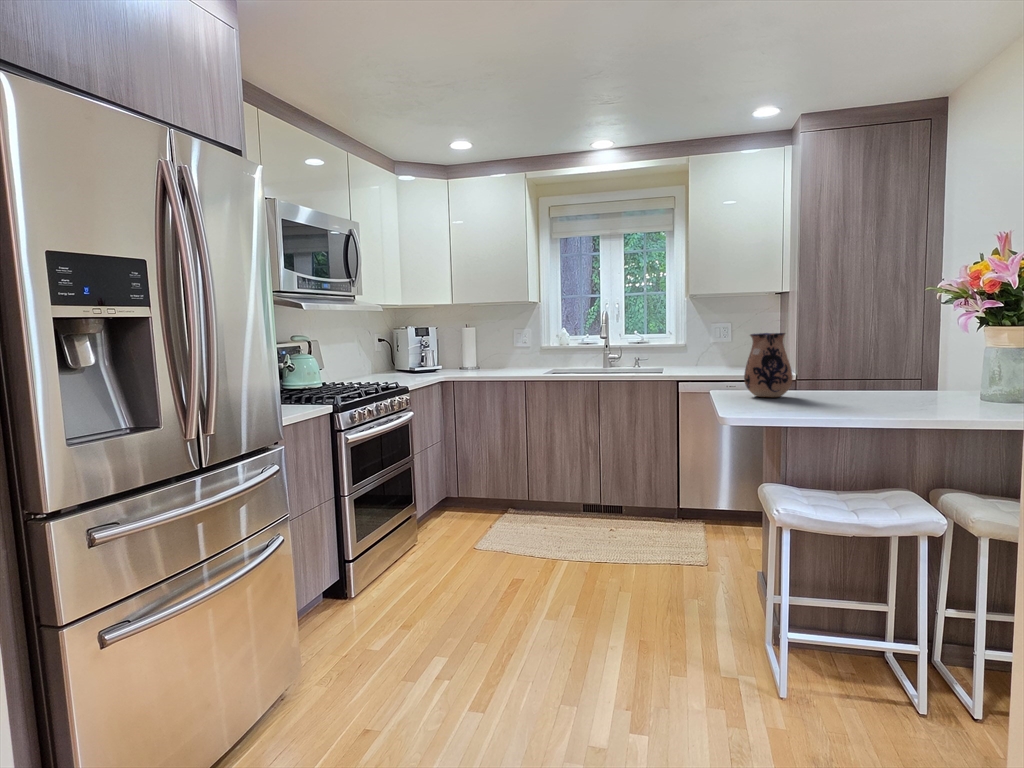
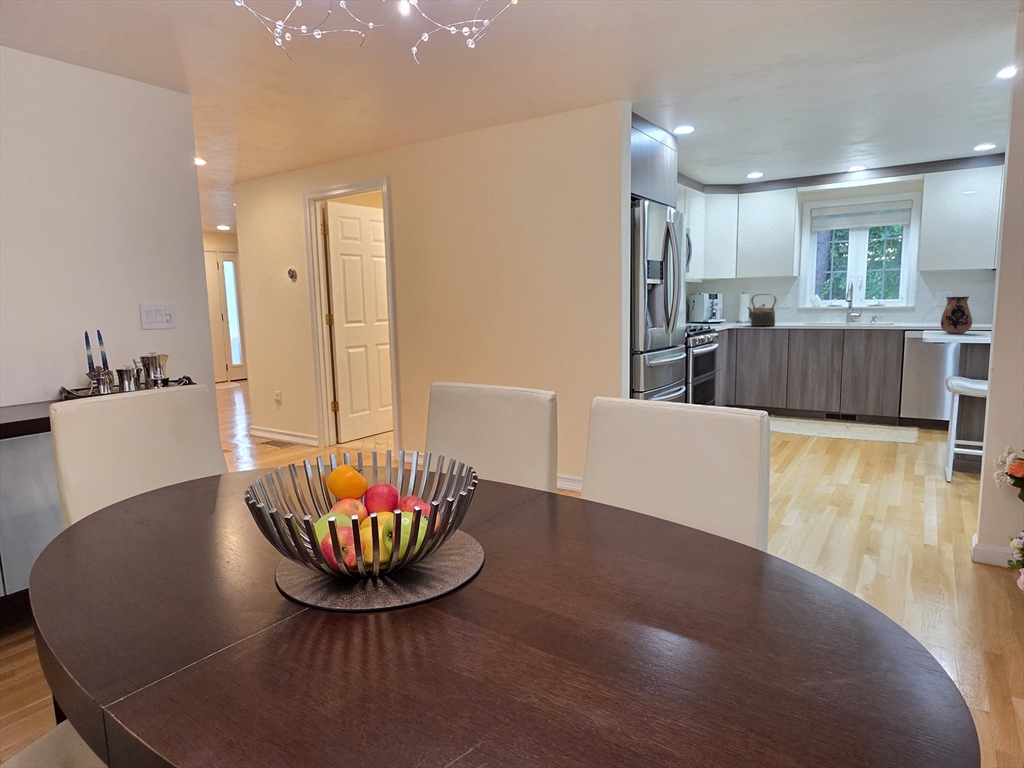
kettle: none [466,328,505,377] -> present [747,294,776,326]

